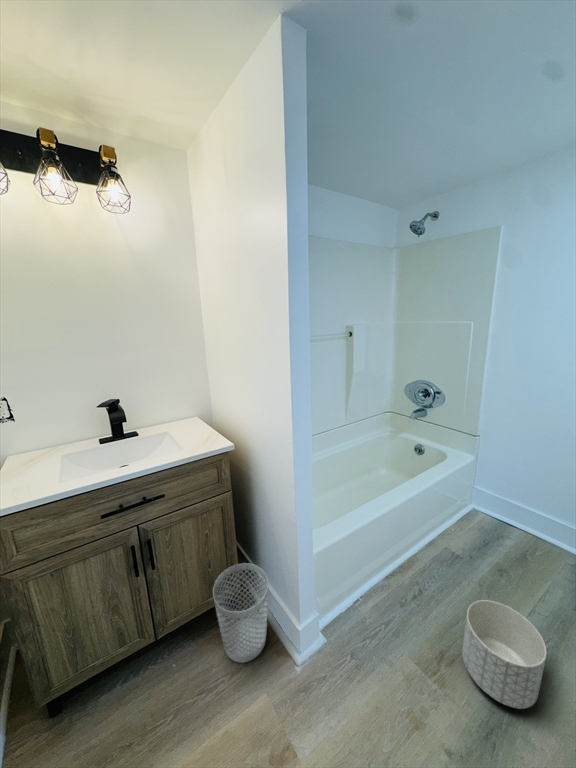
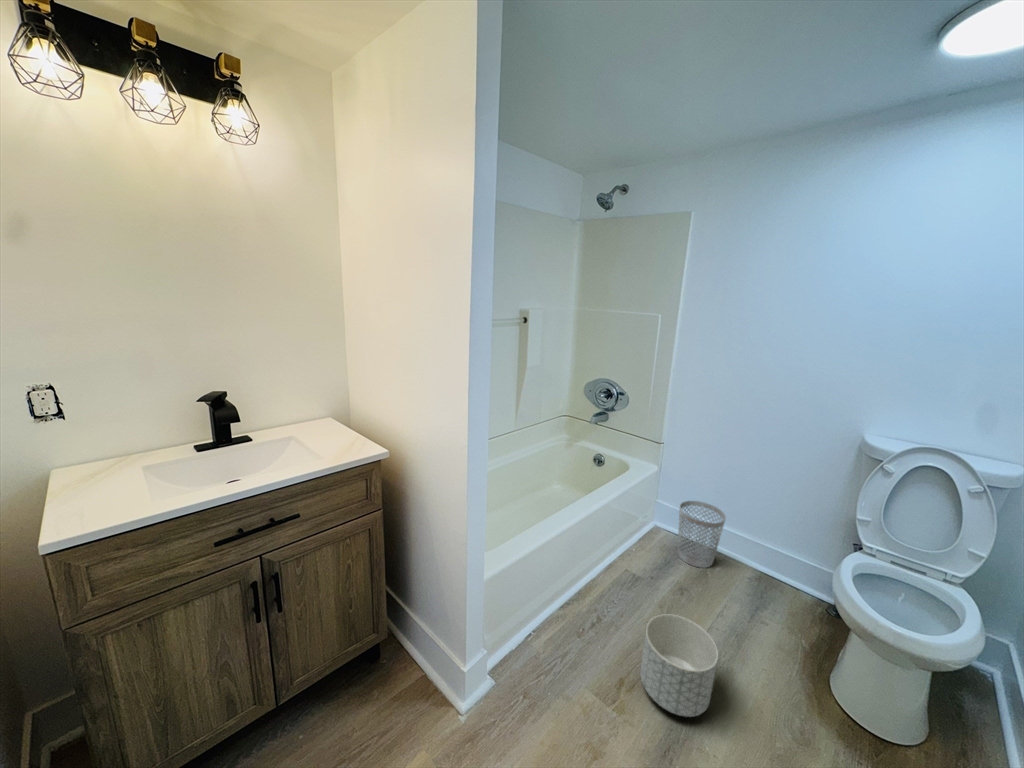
wastebasket: present [213,563,269,663] -> present [677,501,726,568]

